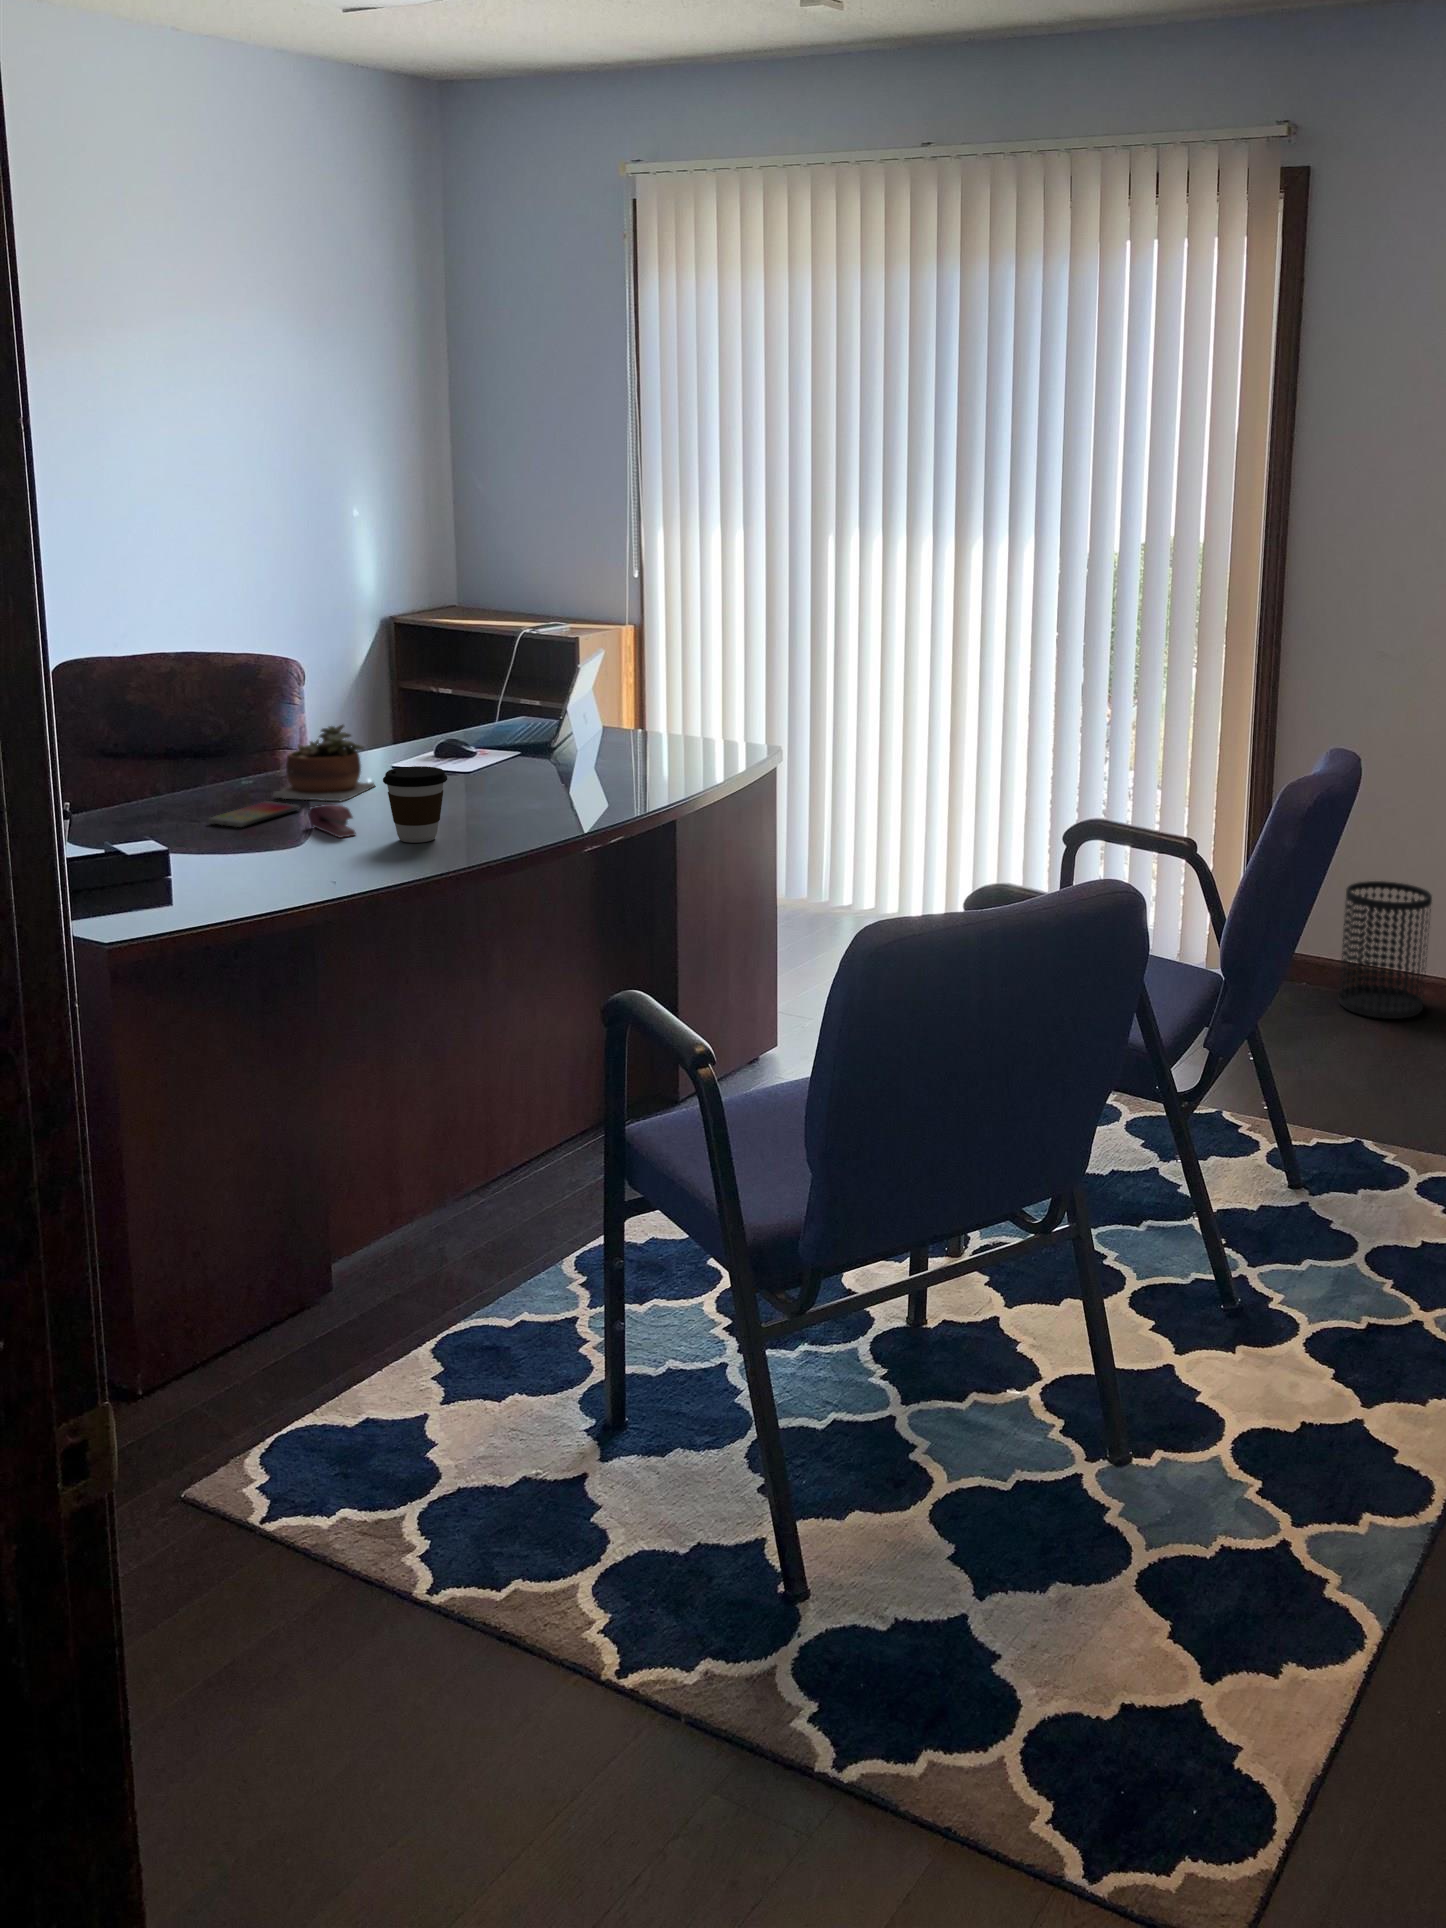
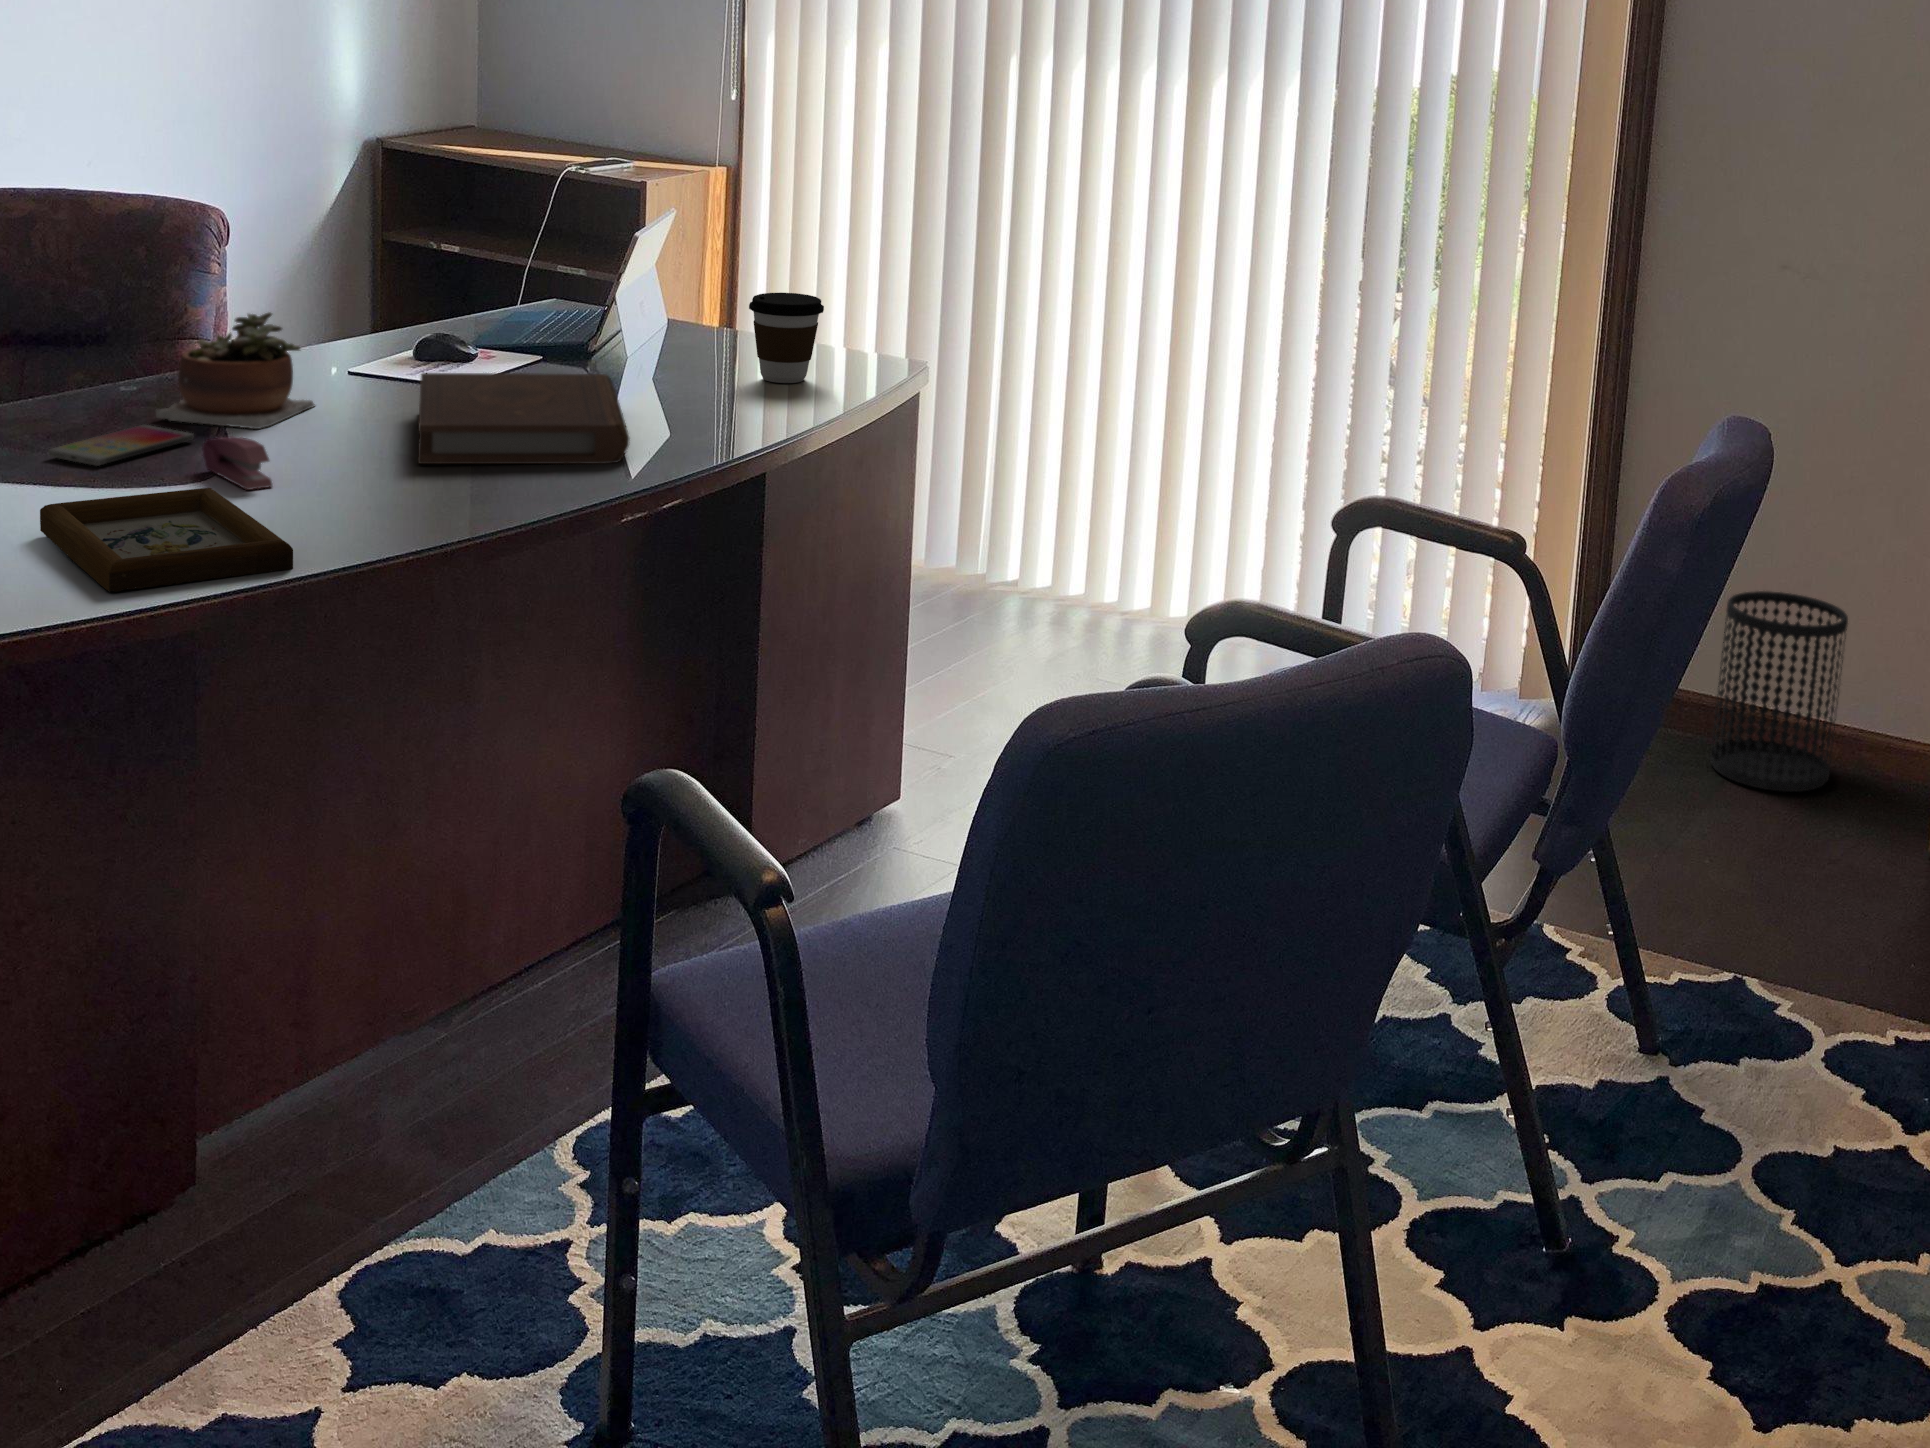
book: none [444,757,586,818] -> present [418,373,629,464]
coffee cup: present [383,766,447,843] -> present [749,293,824,383]
picture frame: none [211,835,377,900] -> present [40,488,293,592]

